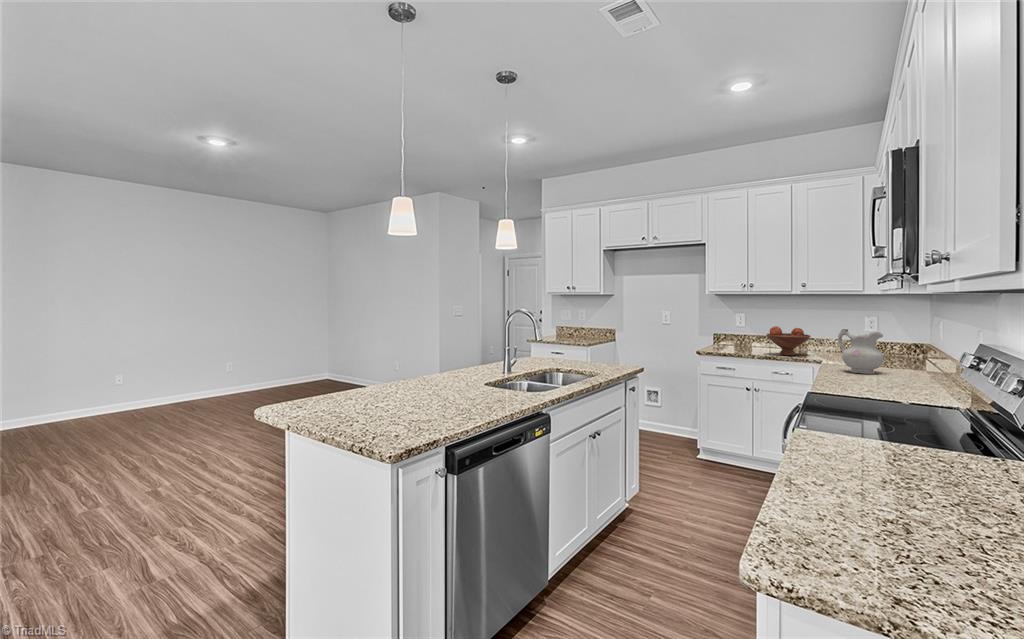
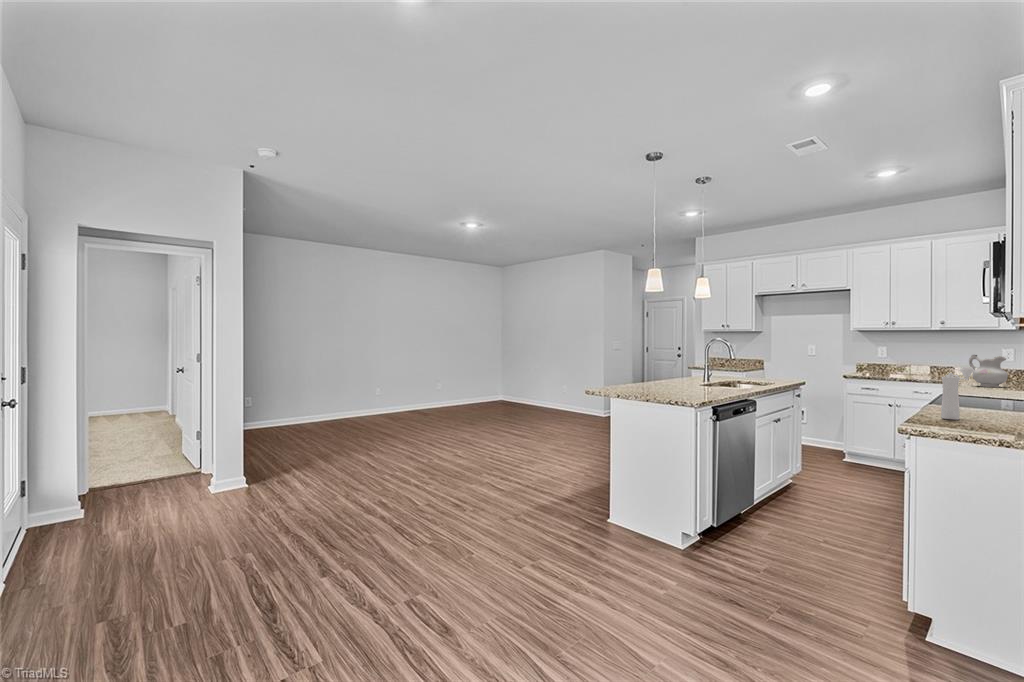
fruit bowl: present [766,326,811,356] -> none [908,356,949,380]
pepper mill: none [845,411,921,571] -> present [941,367,974,420]

